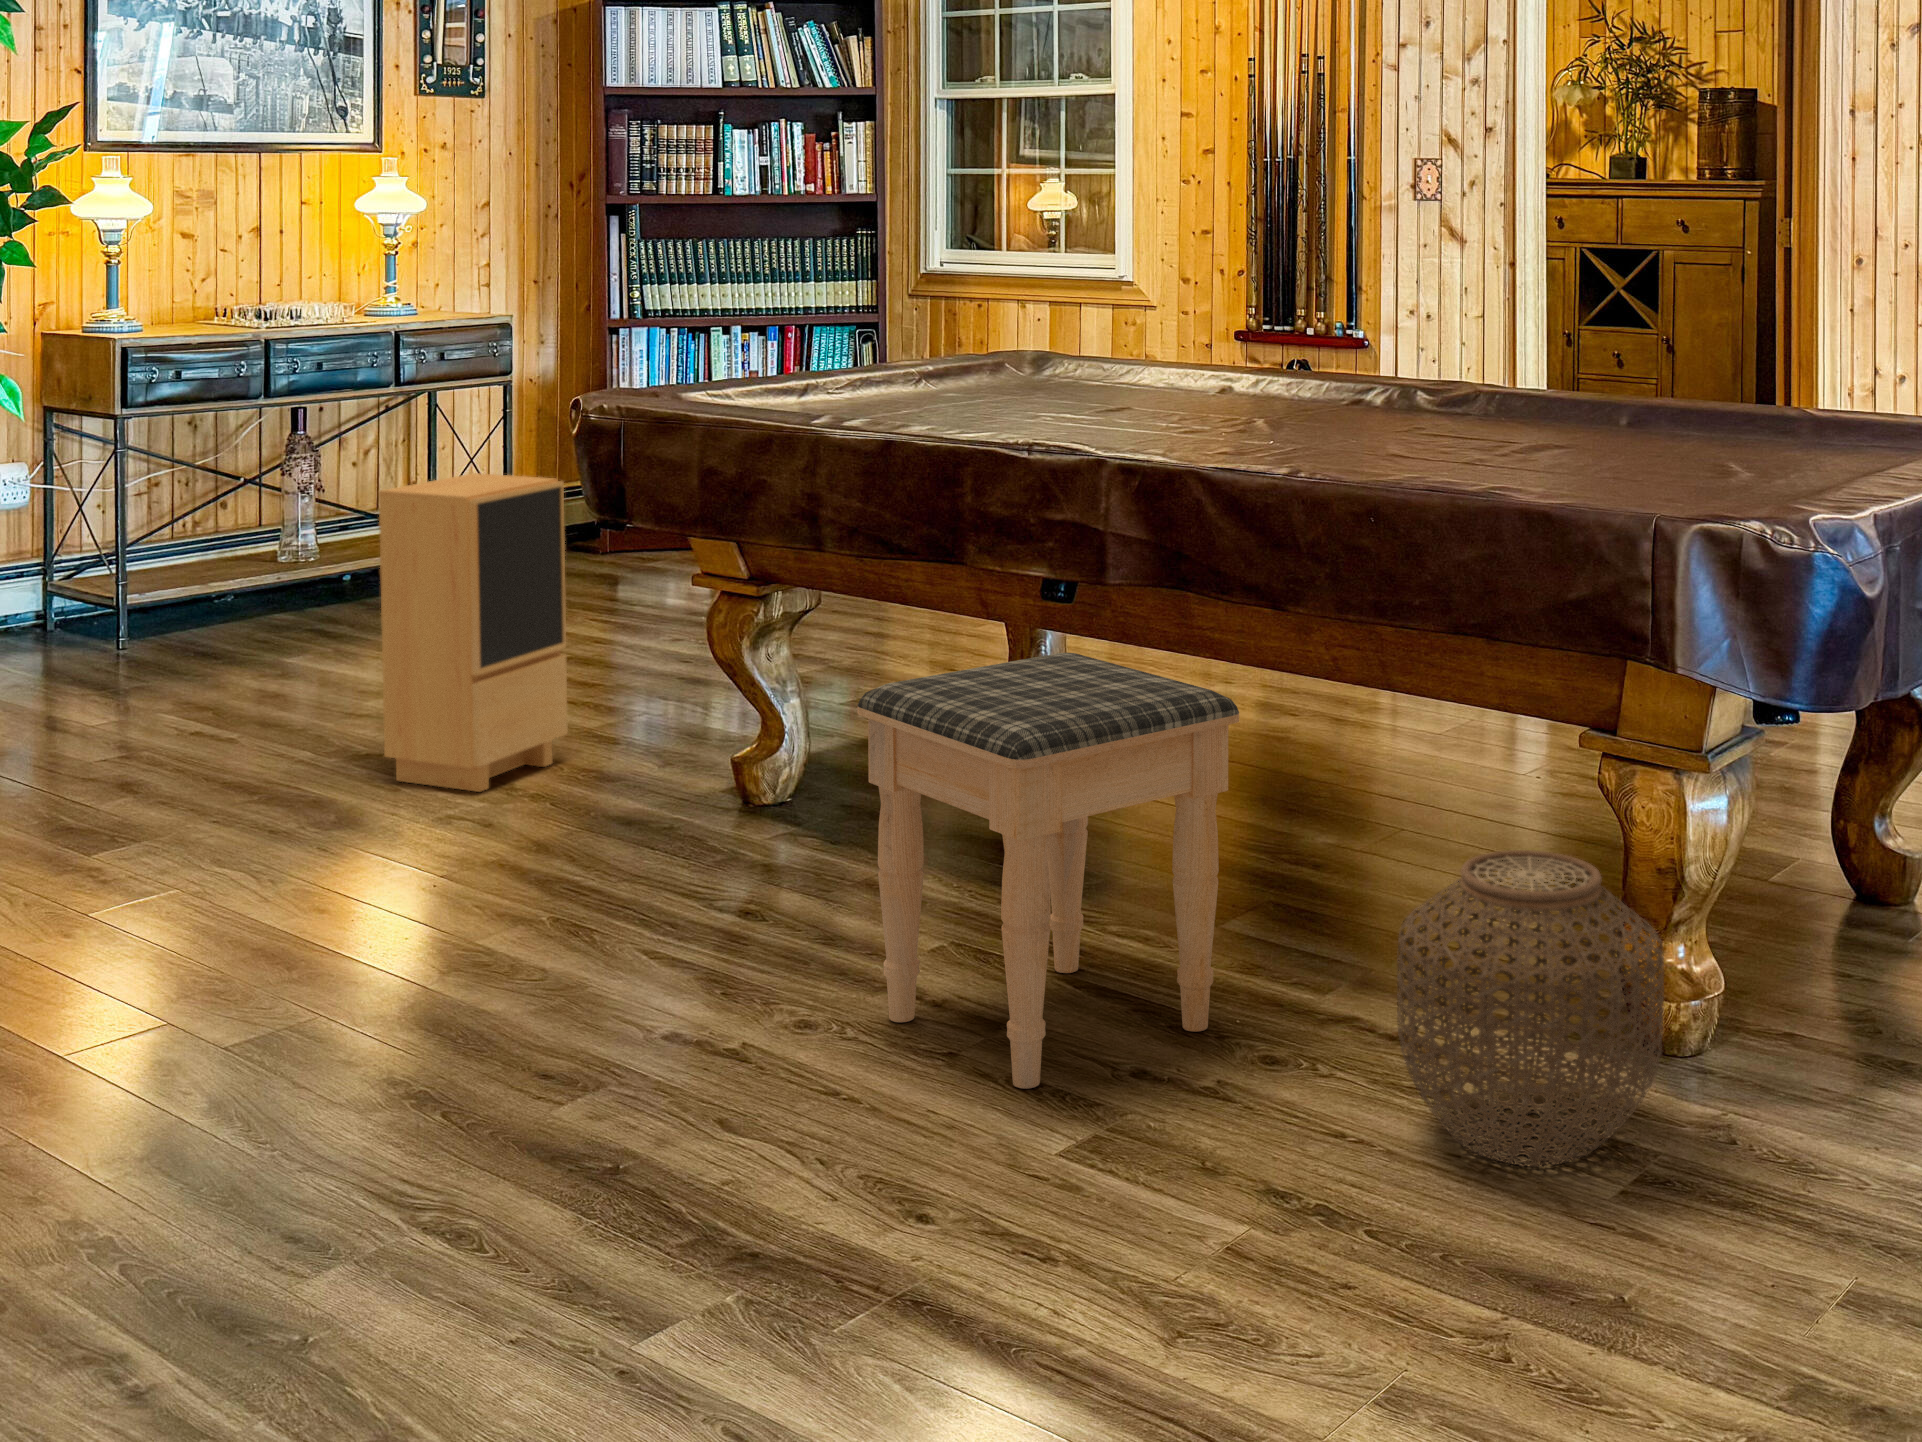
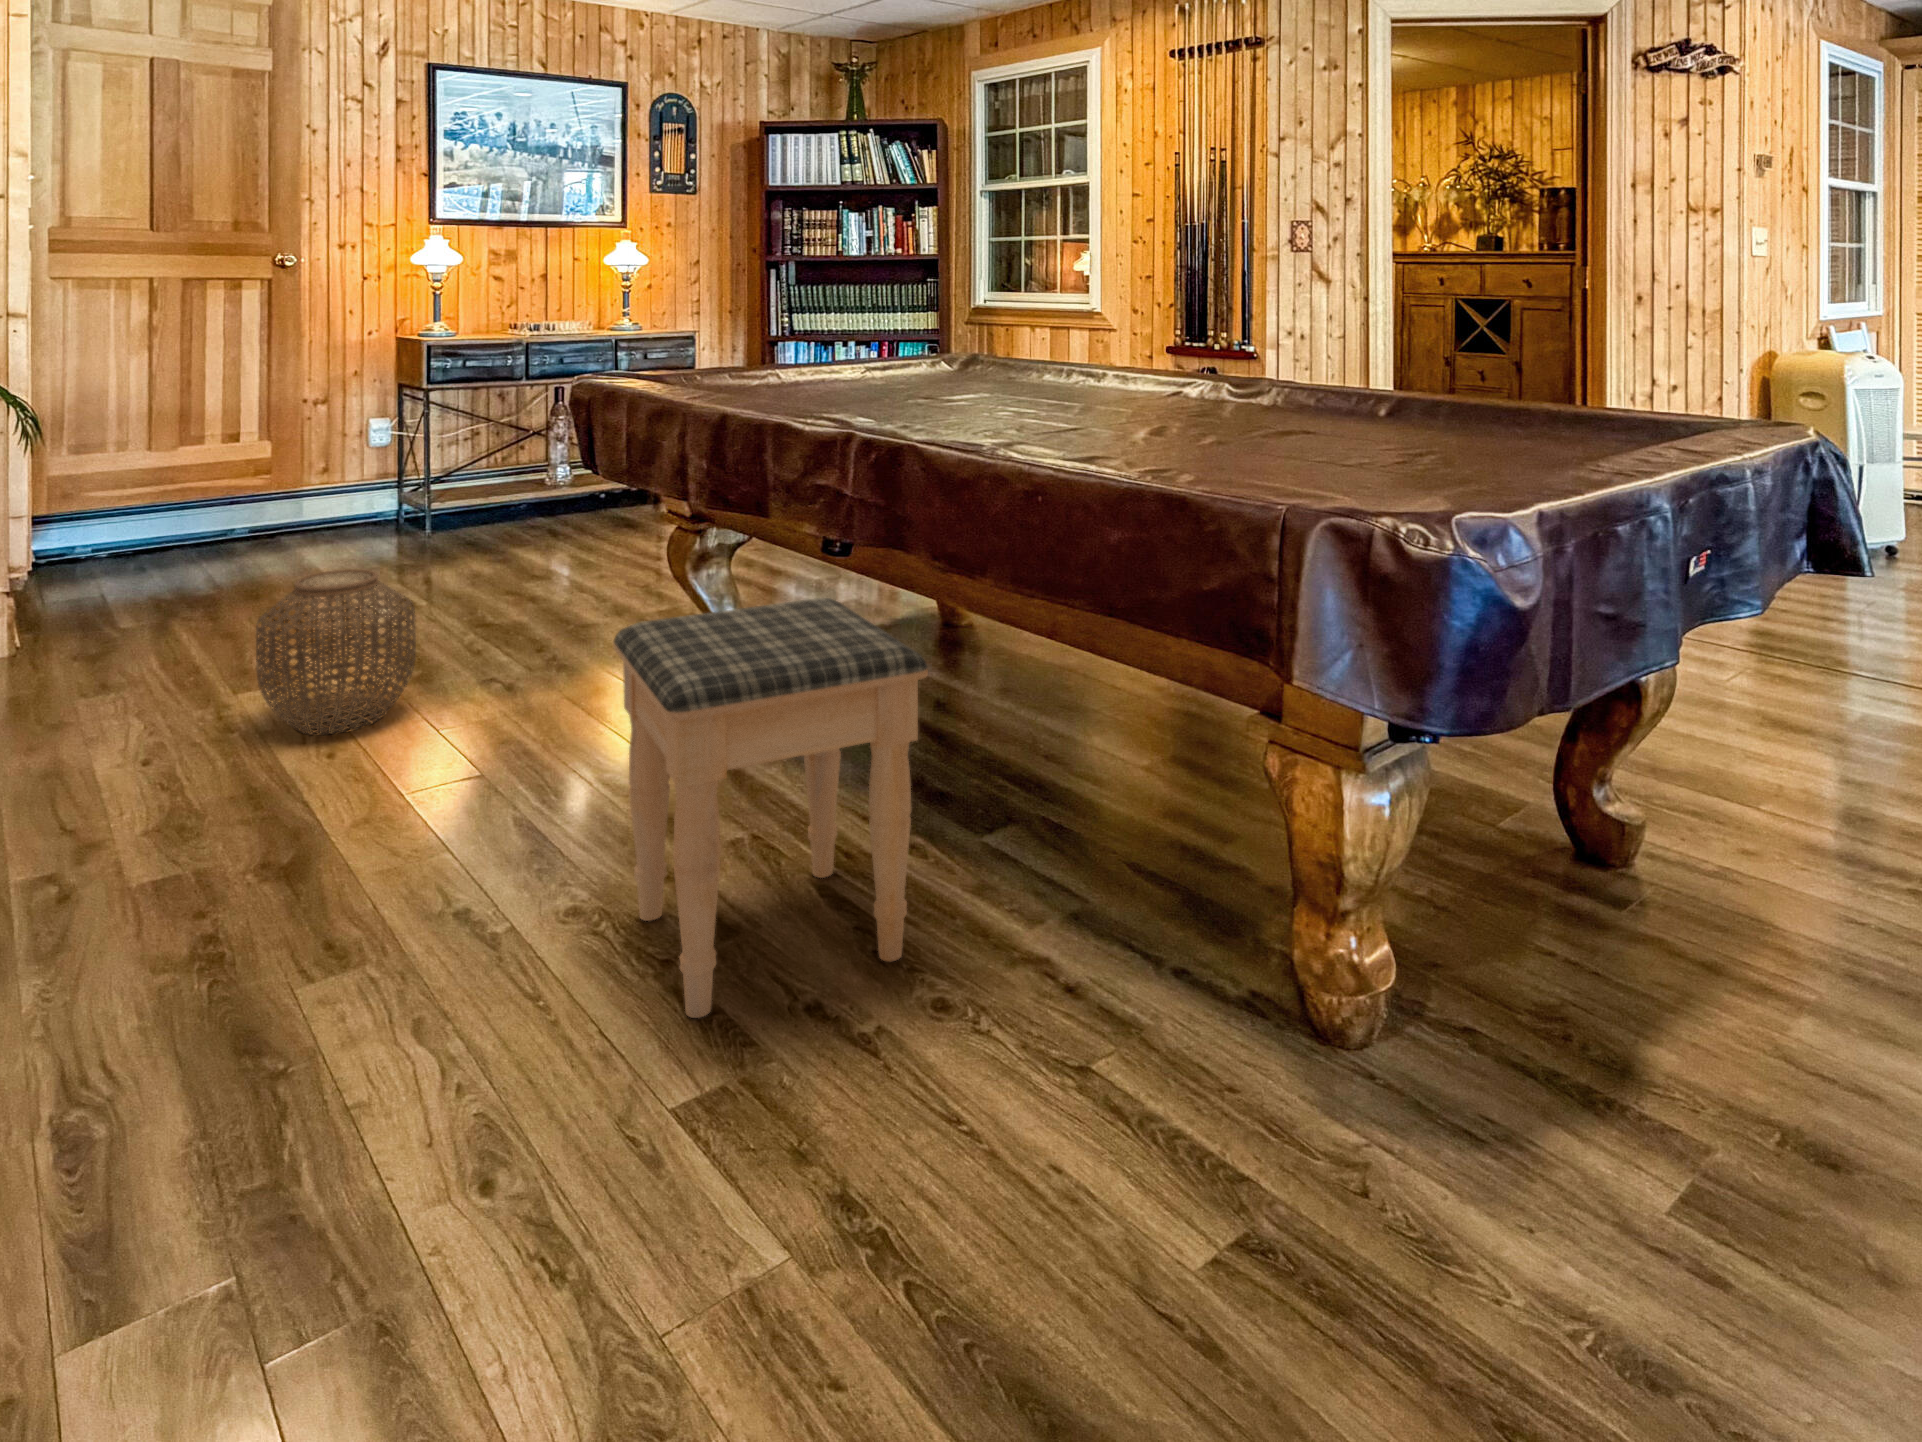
speaker: present [379,473,568,792] -> none [470,431,607,661]
woven basket: present [1397,850,1664,1167] -> present [256,569,416,734]

